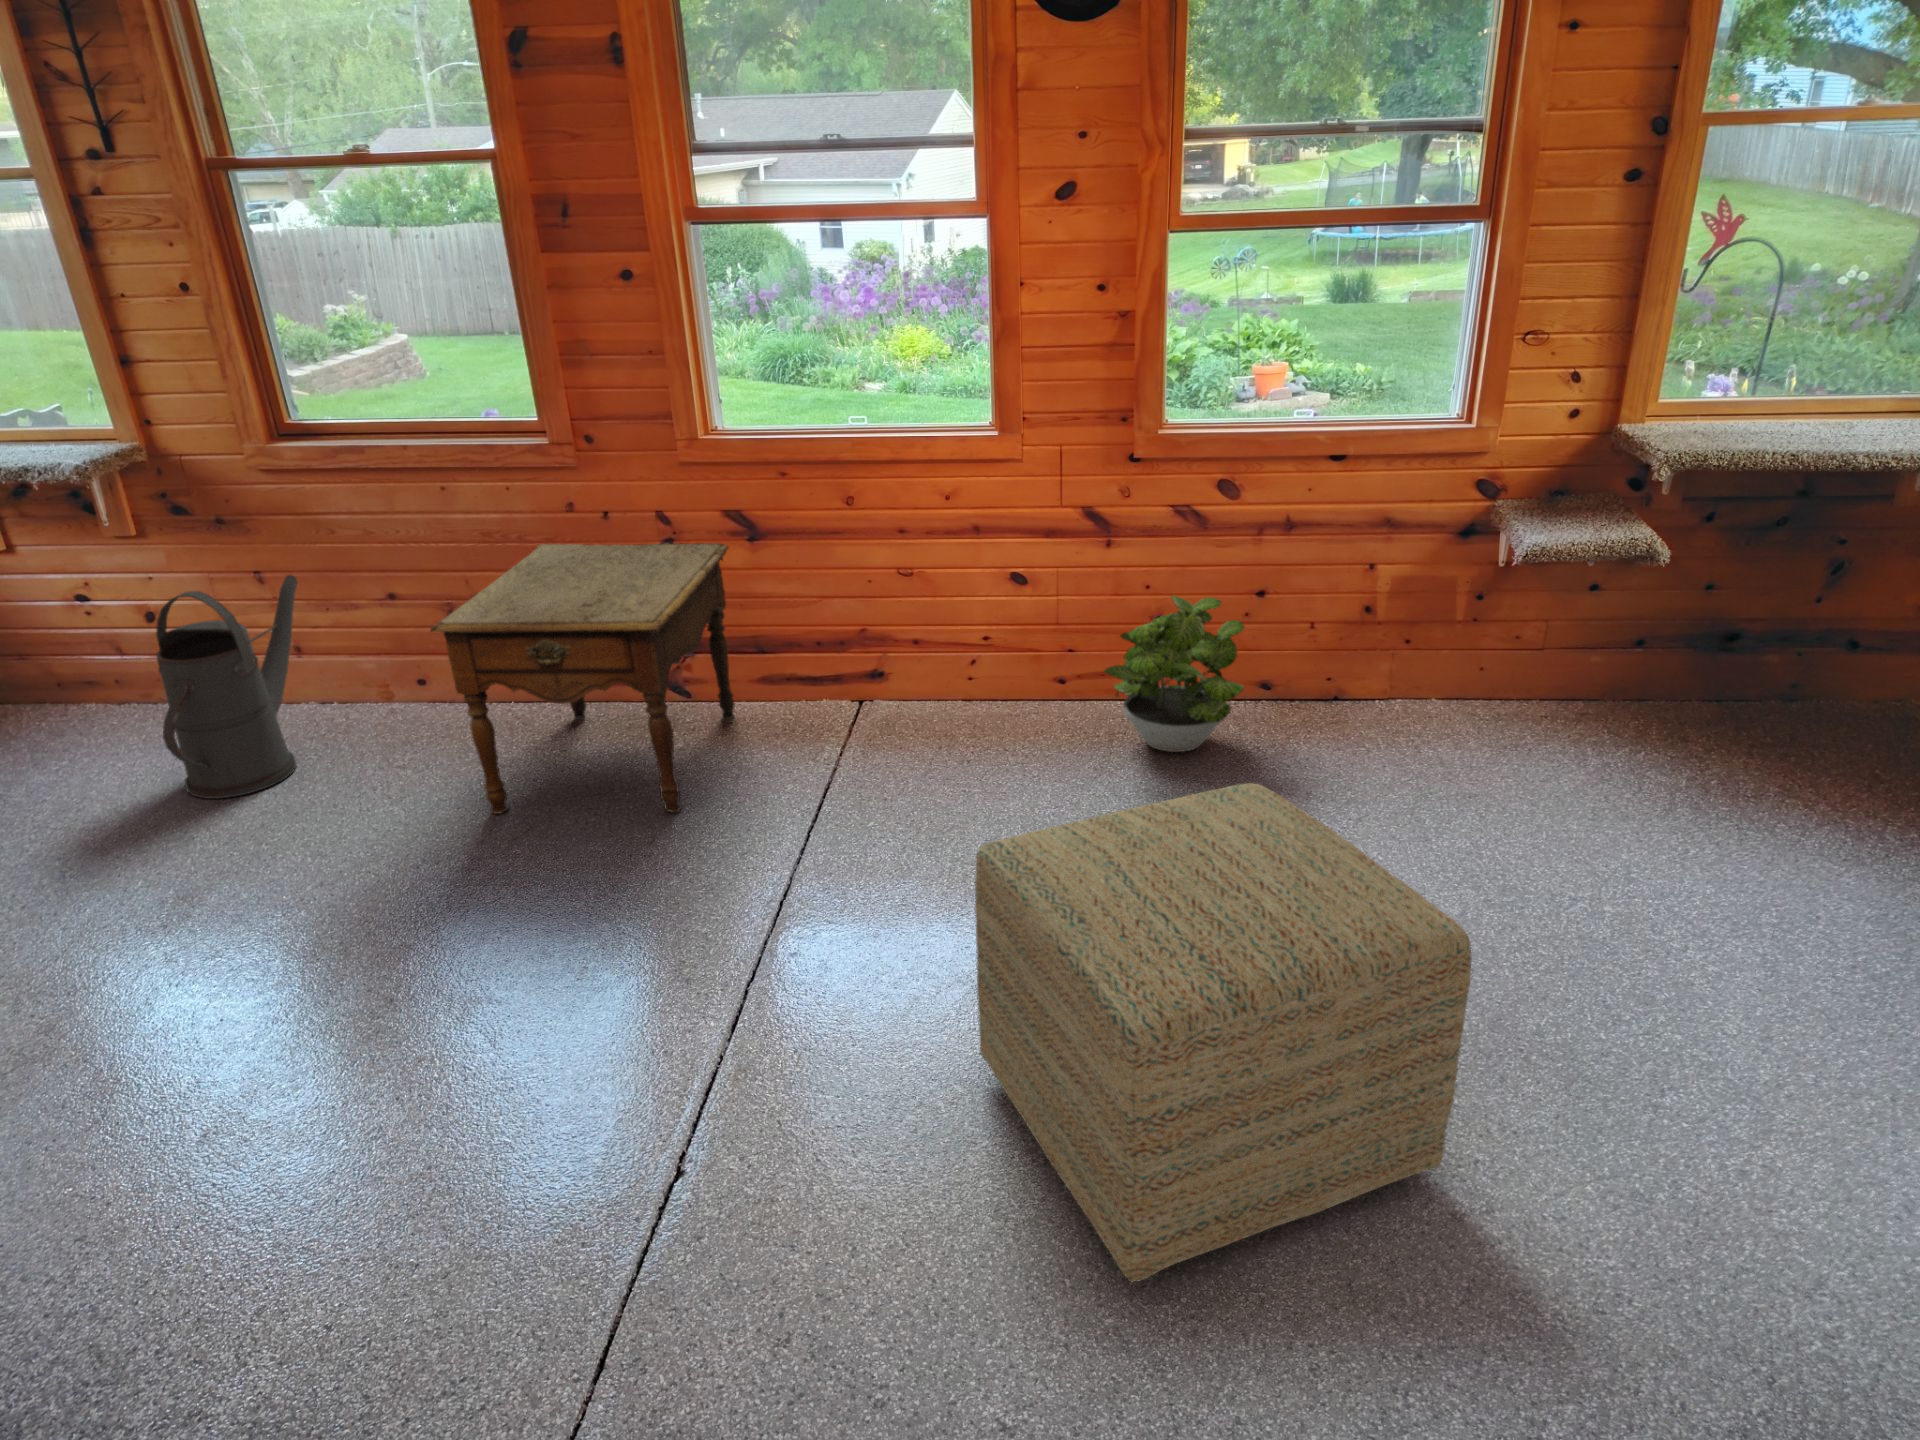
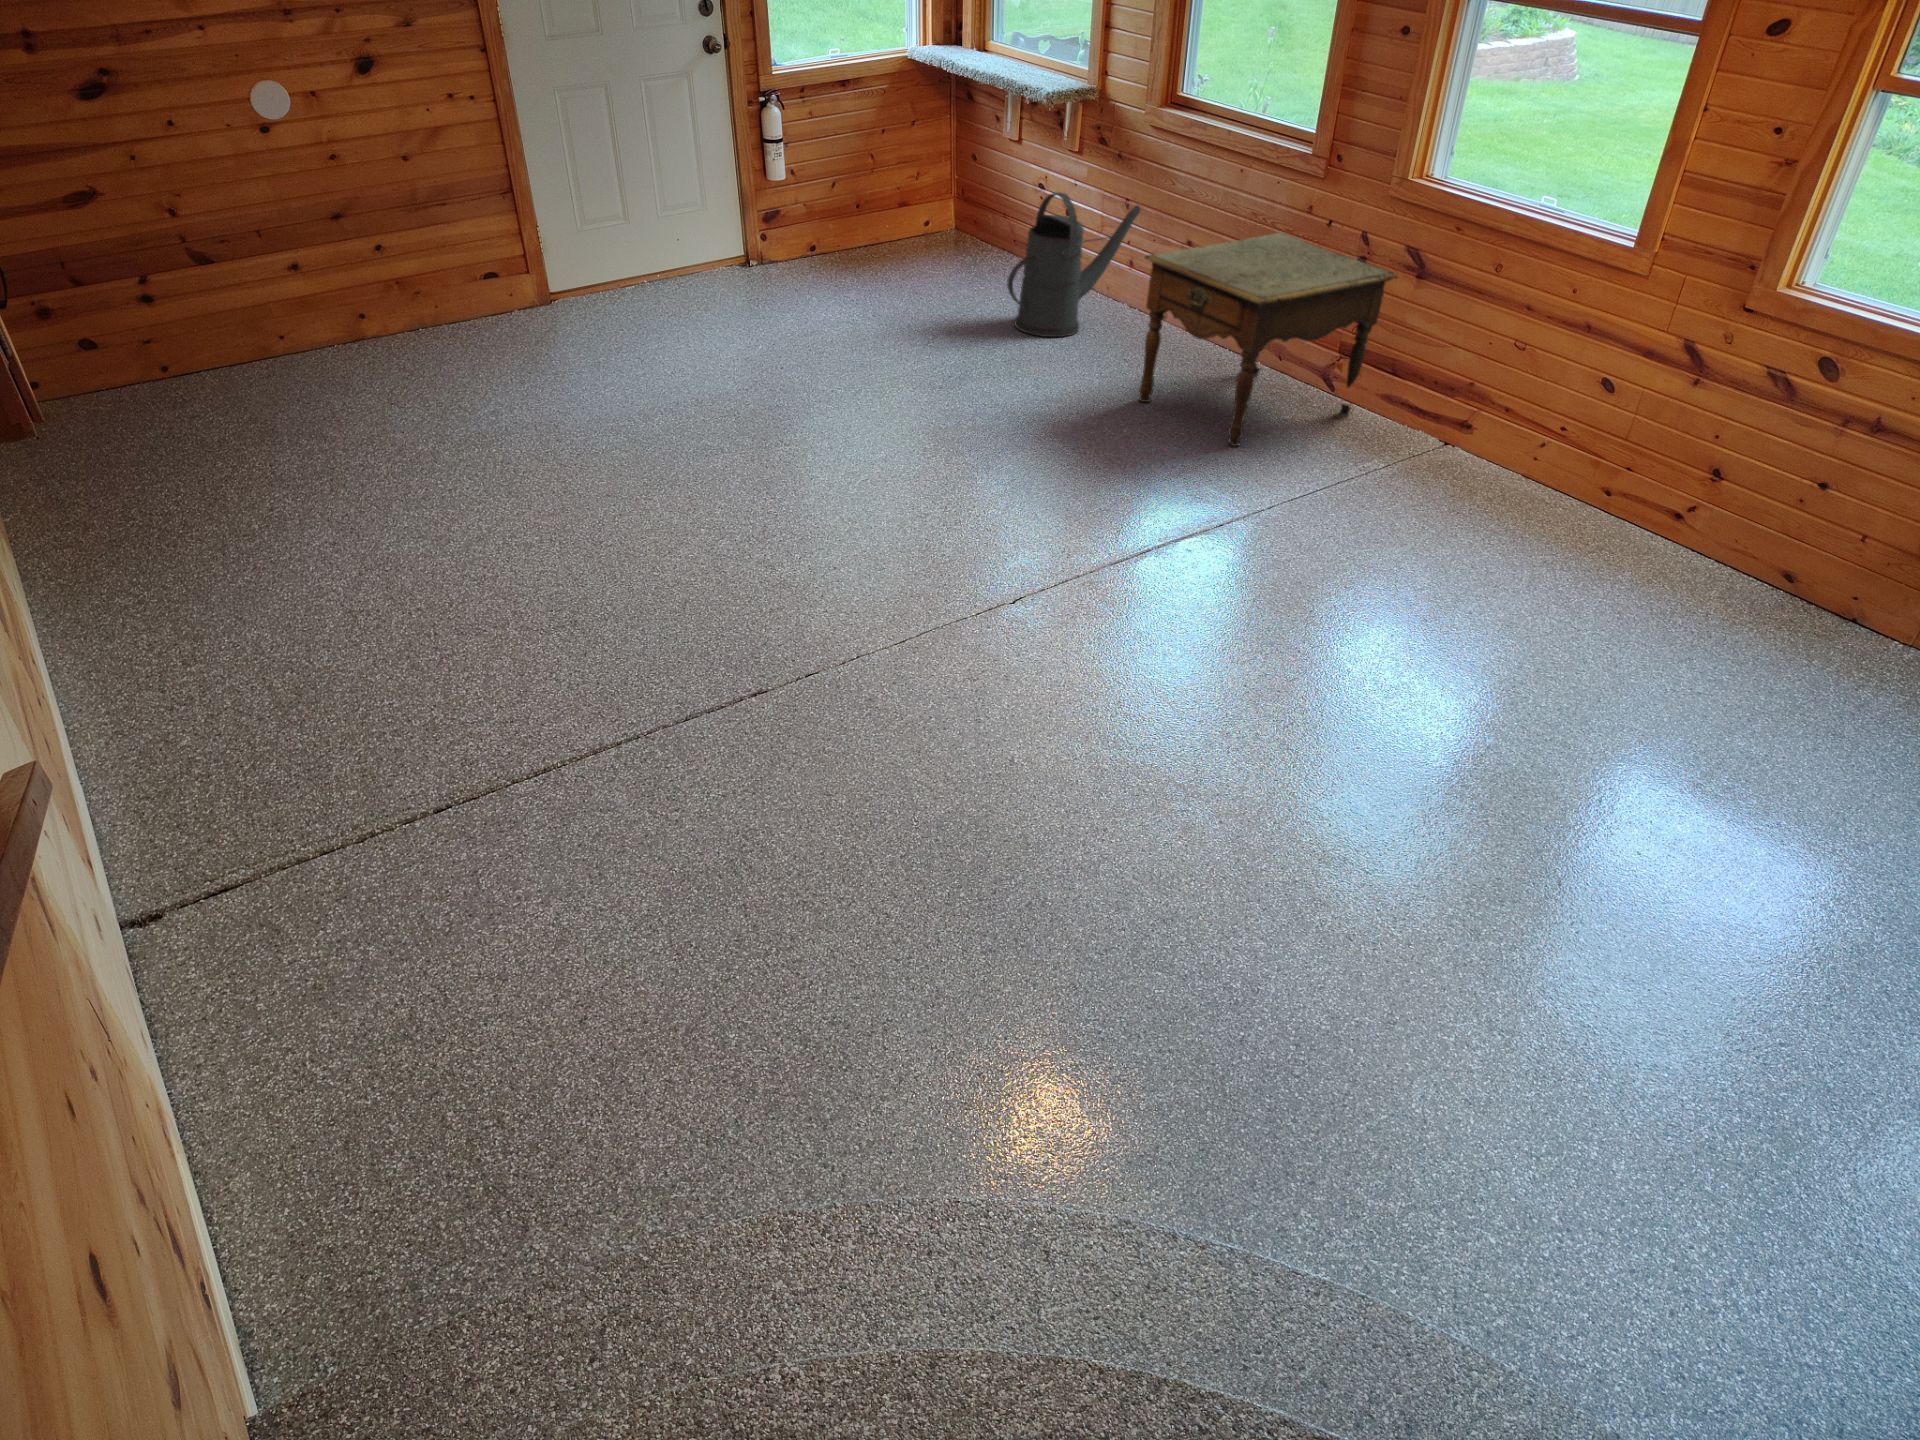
potted plant: present [1104,595,1244,752] -> none [1588,444,1759,585]
ottoman: present [975,783,1472,1282] -> none [1133,470,1461,789]

